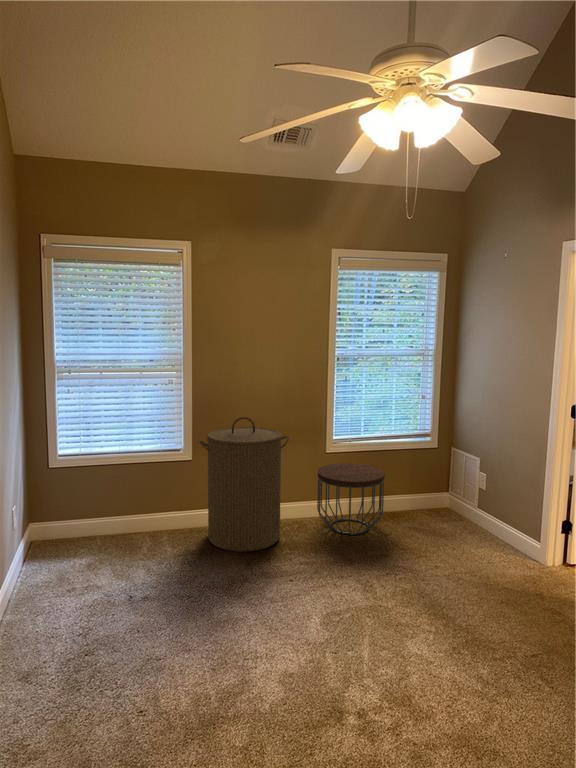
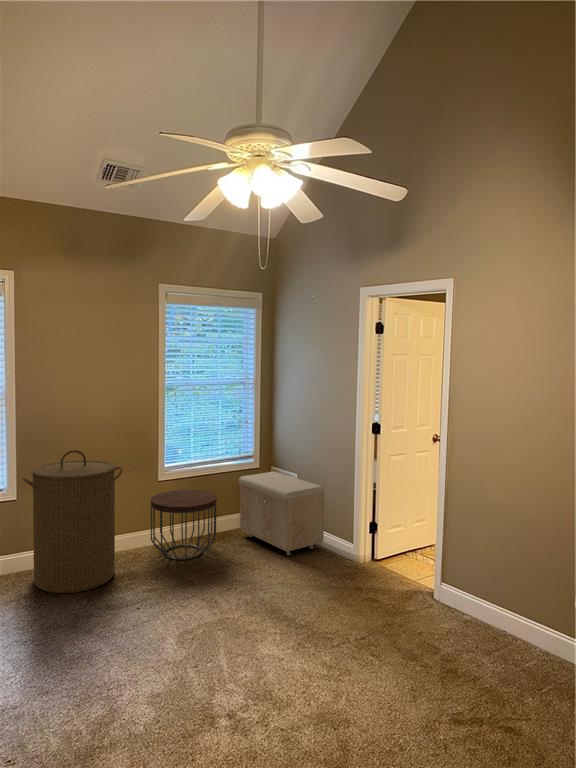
storage bench: none [411,452,507,545] -> present [239,472,324,555]

